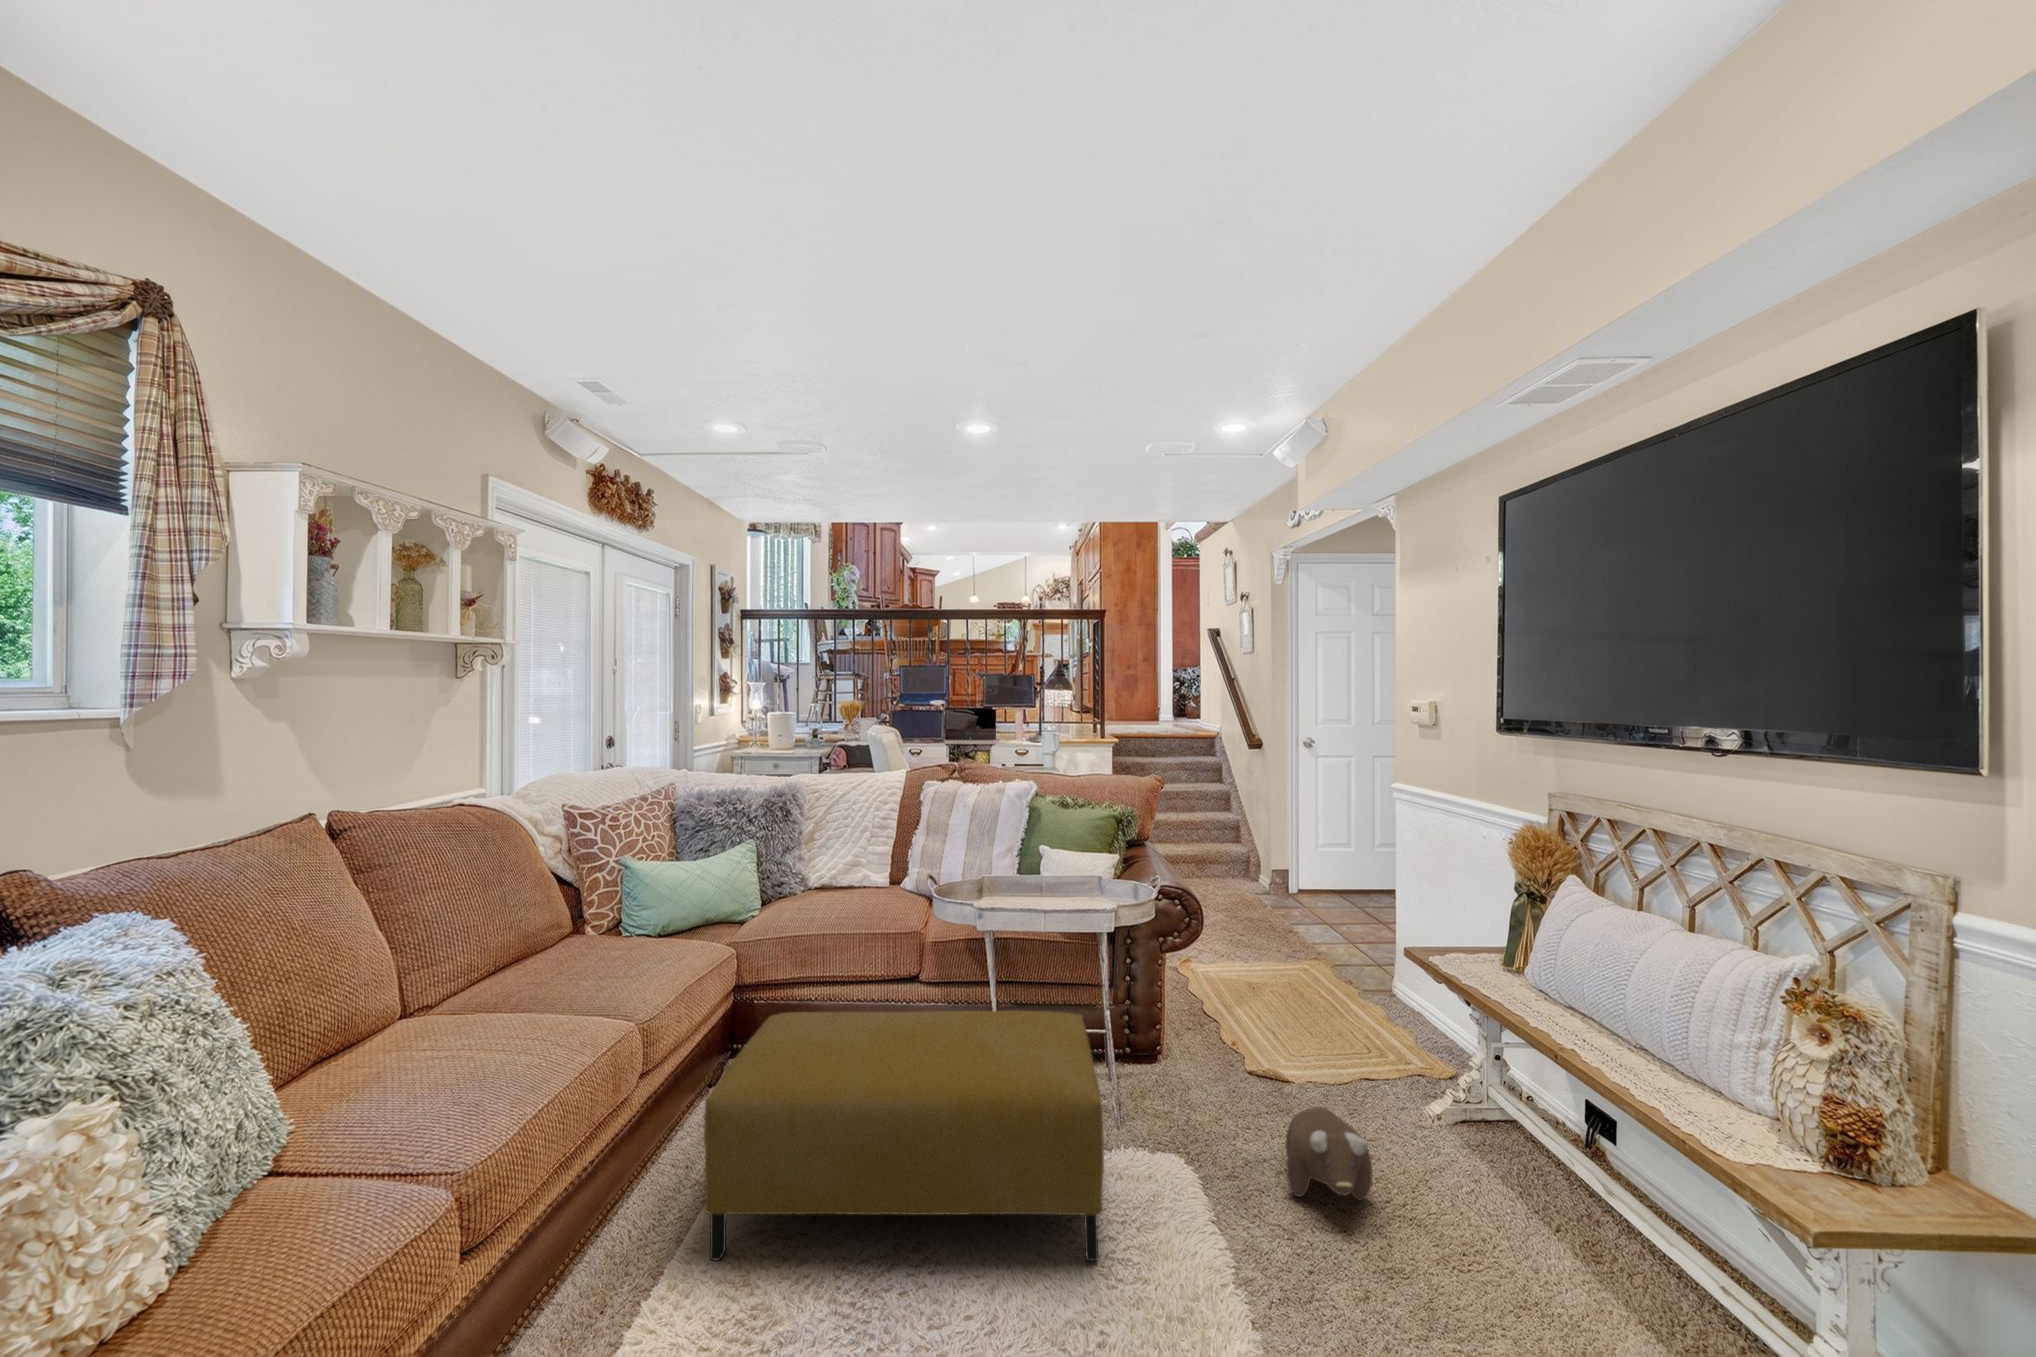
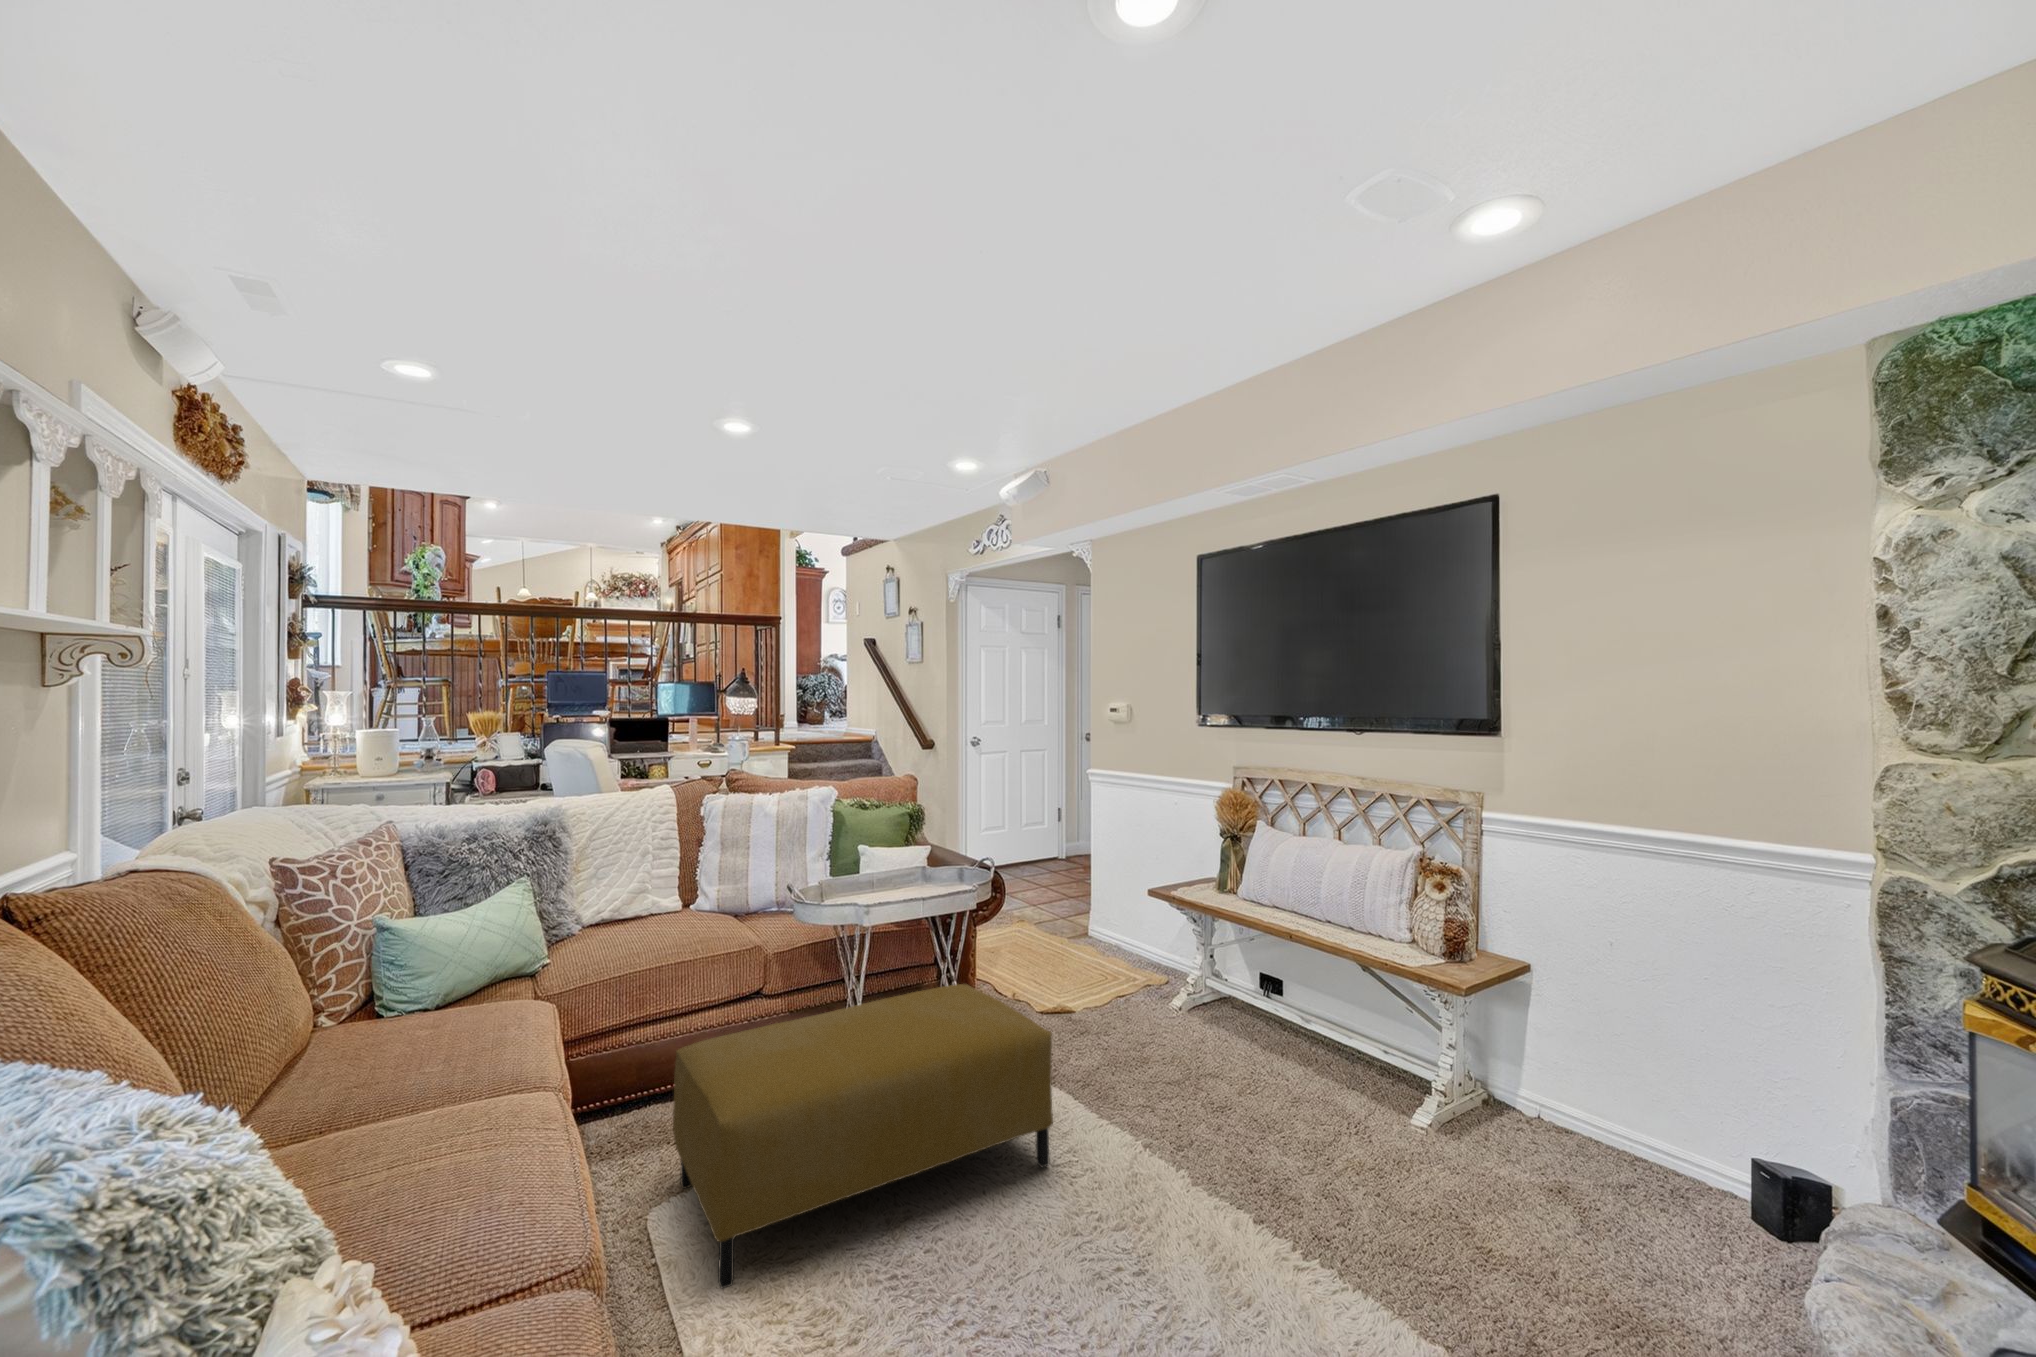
plush toy: present [1286,1107,1373,1200] -> none [1117,1015,1190,1084]

